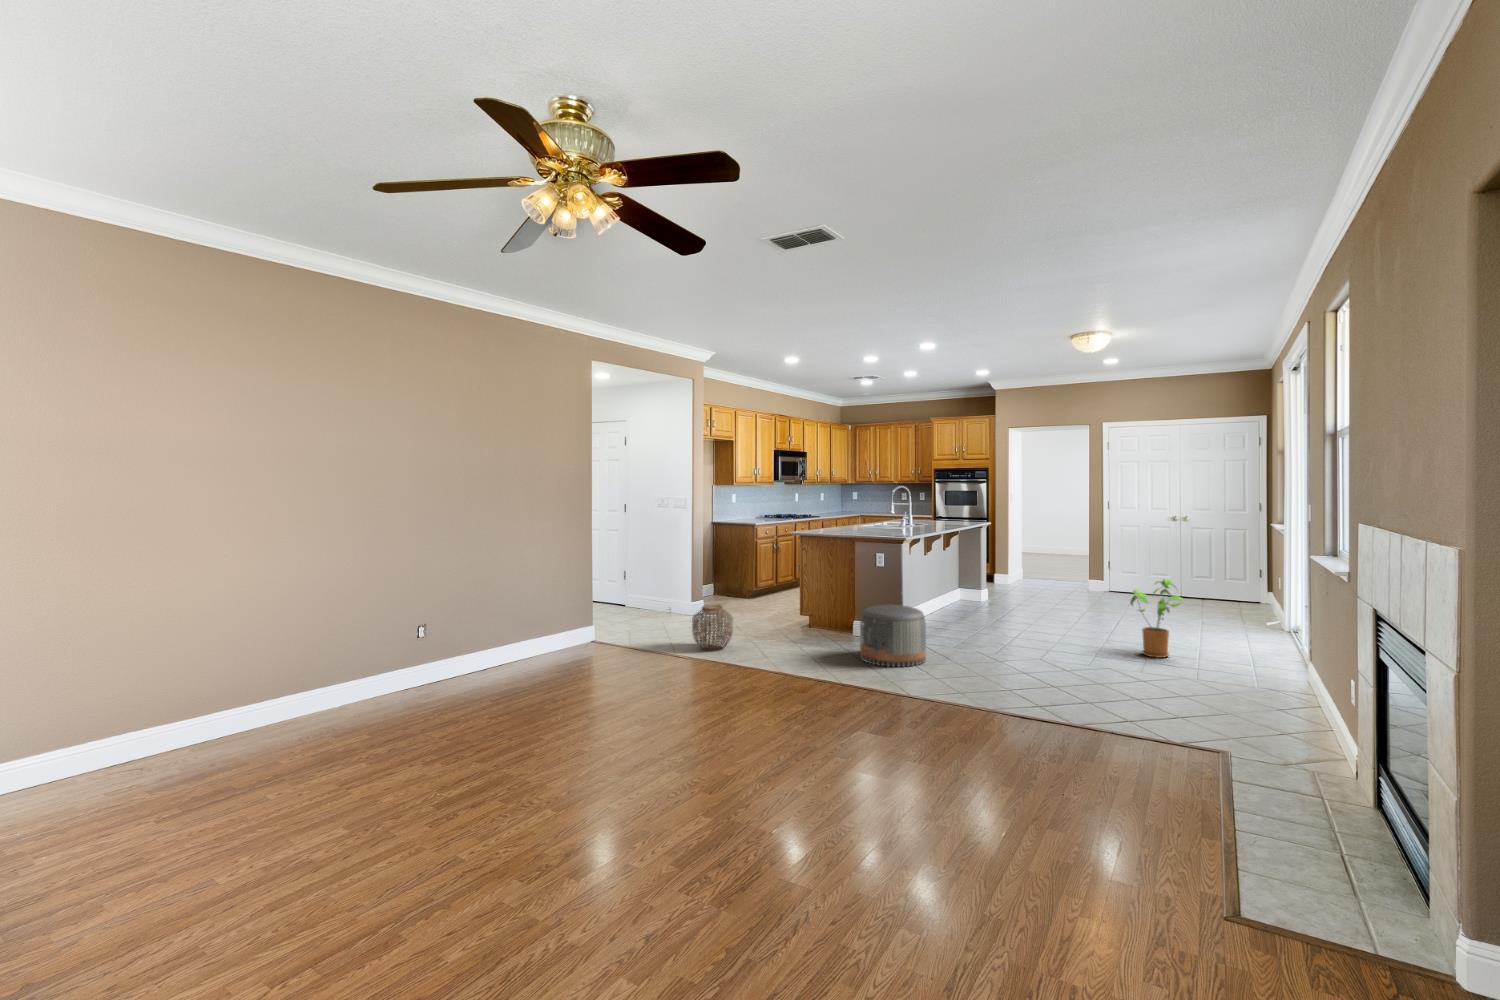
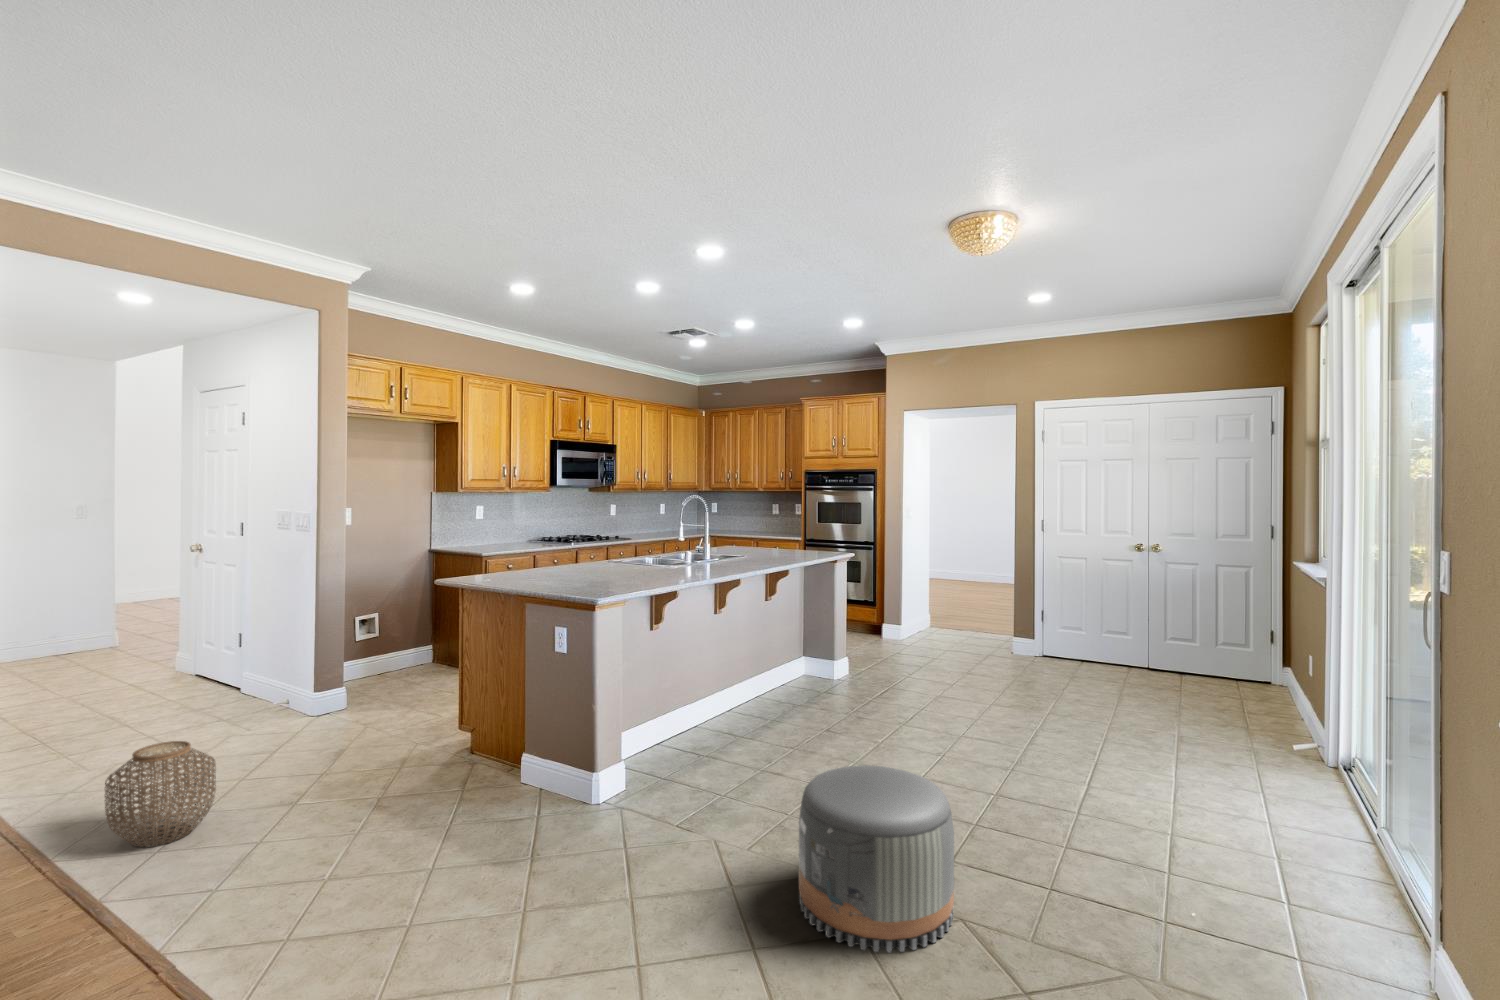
house plant: present [1130,579,1183,658] -> none [1025,702,1140,881]
pouf: present [860,605,926,667] -> present [799,765,954,952]

